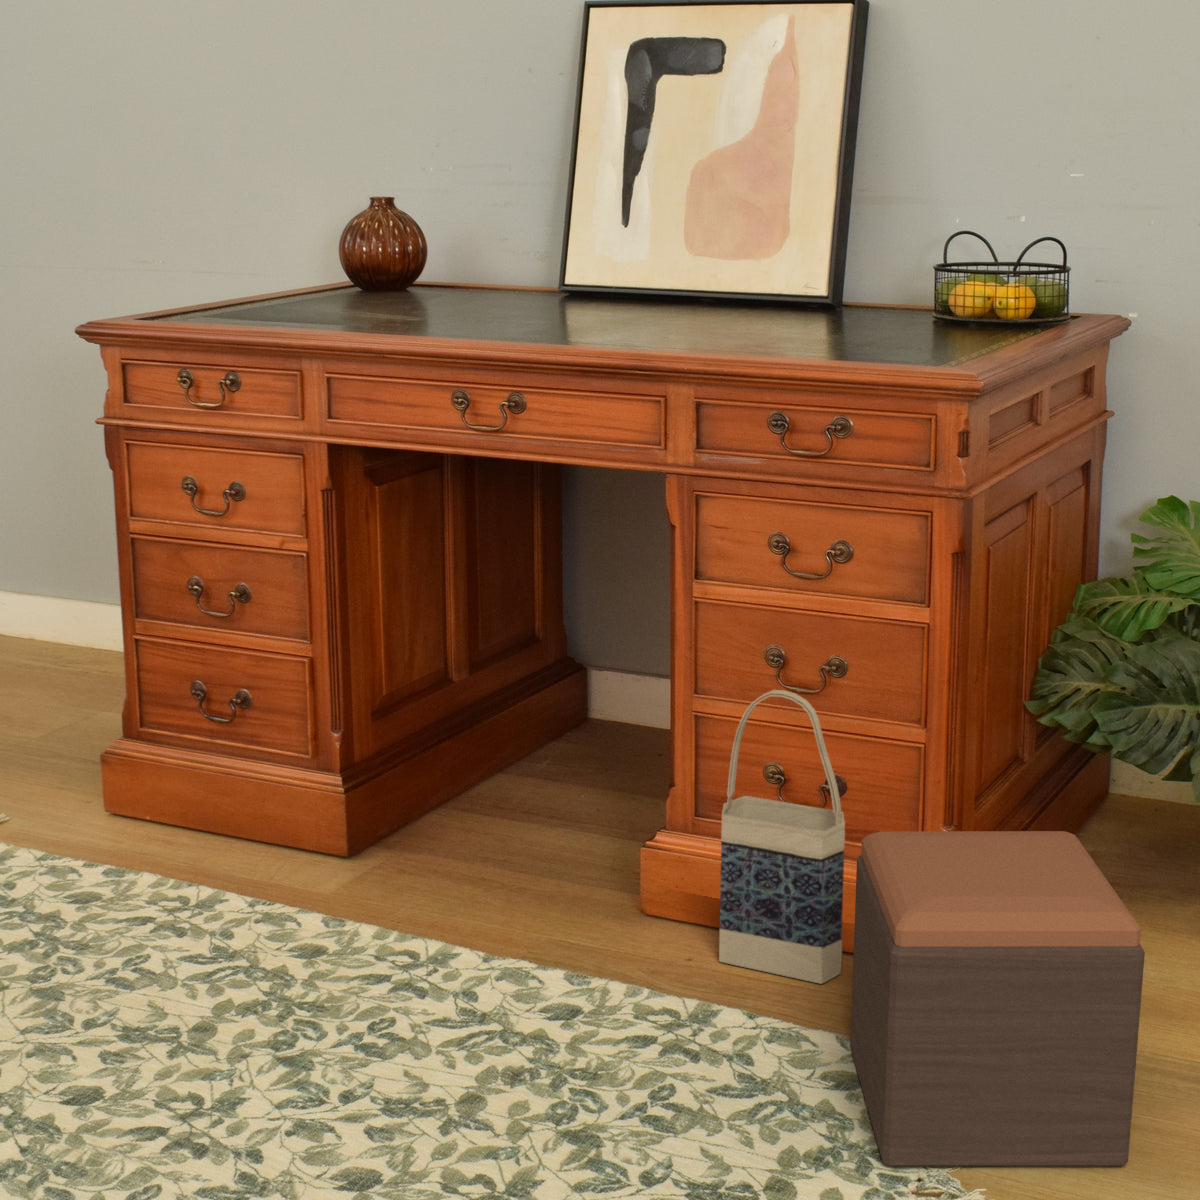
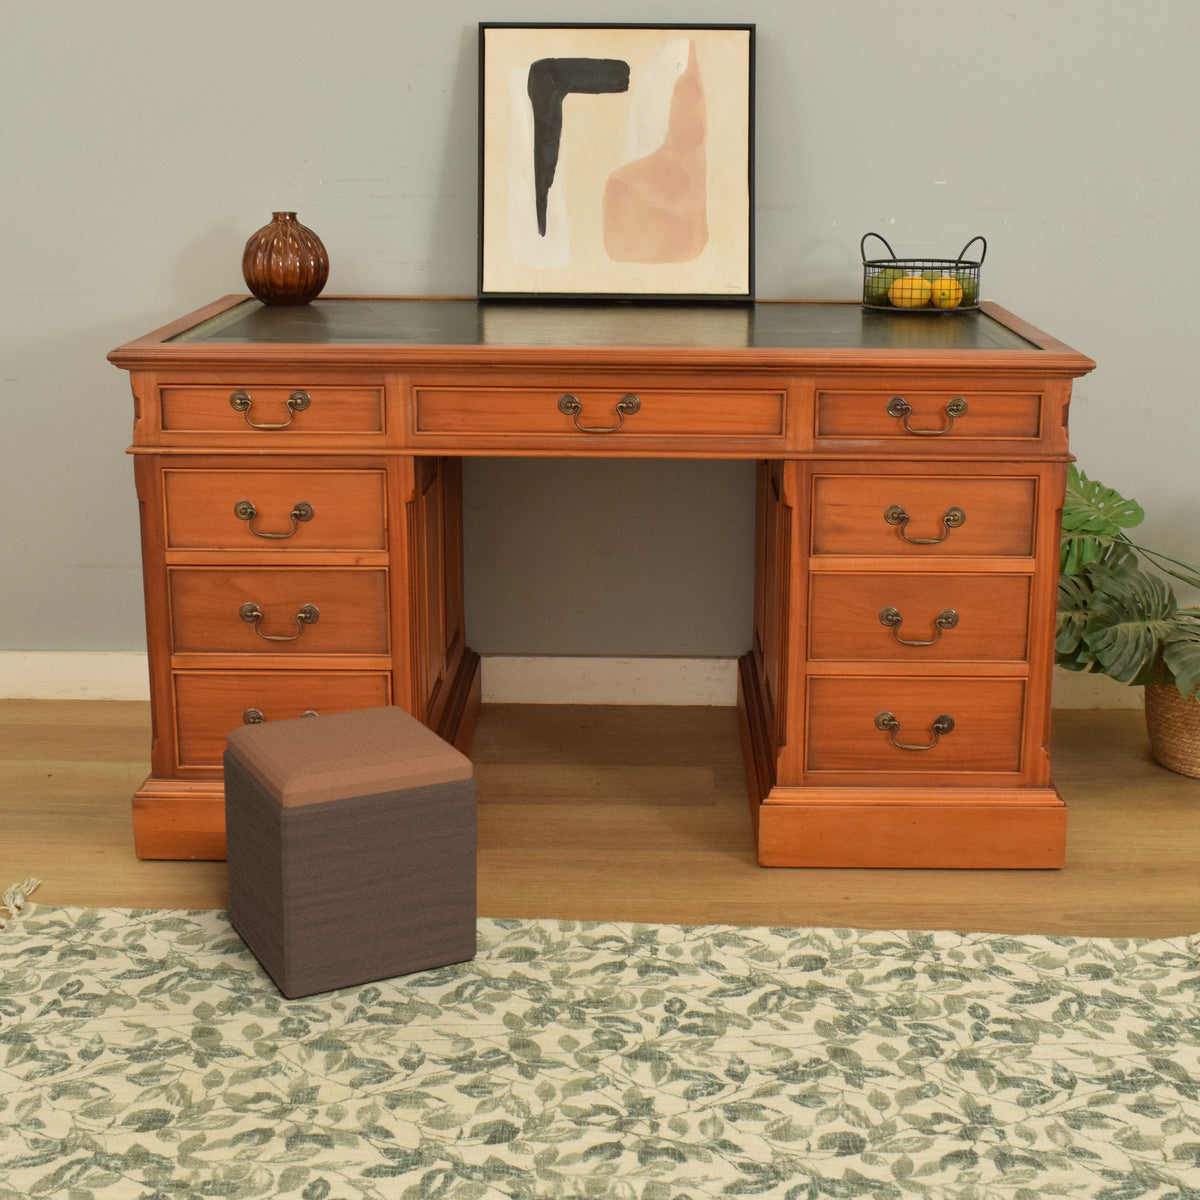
bag: present [719,690,845,984] -> none [77,621,201,879]

